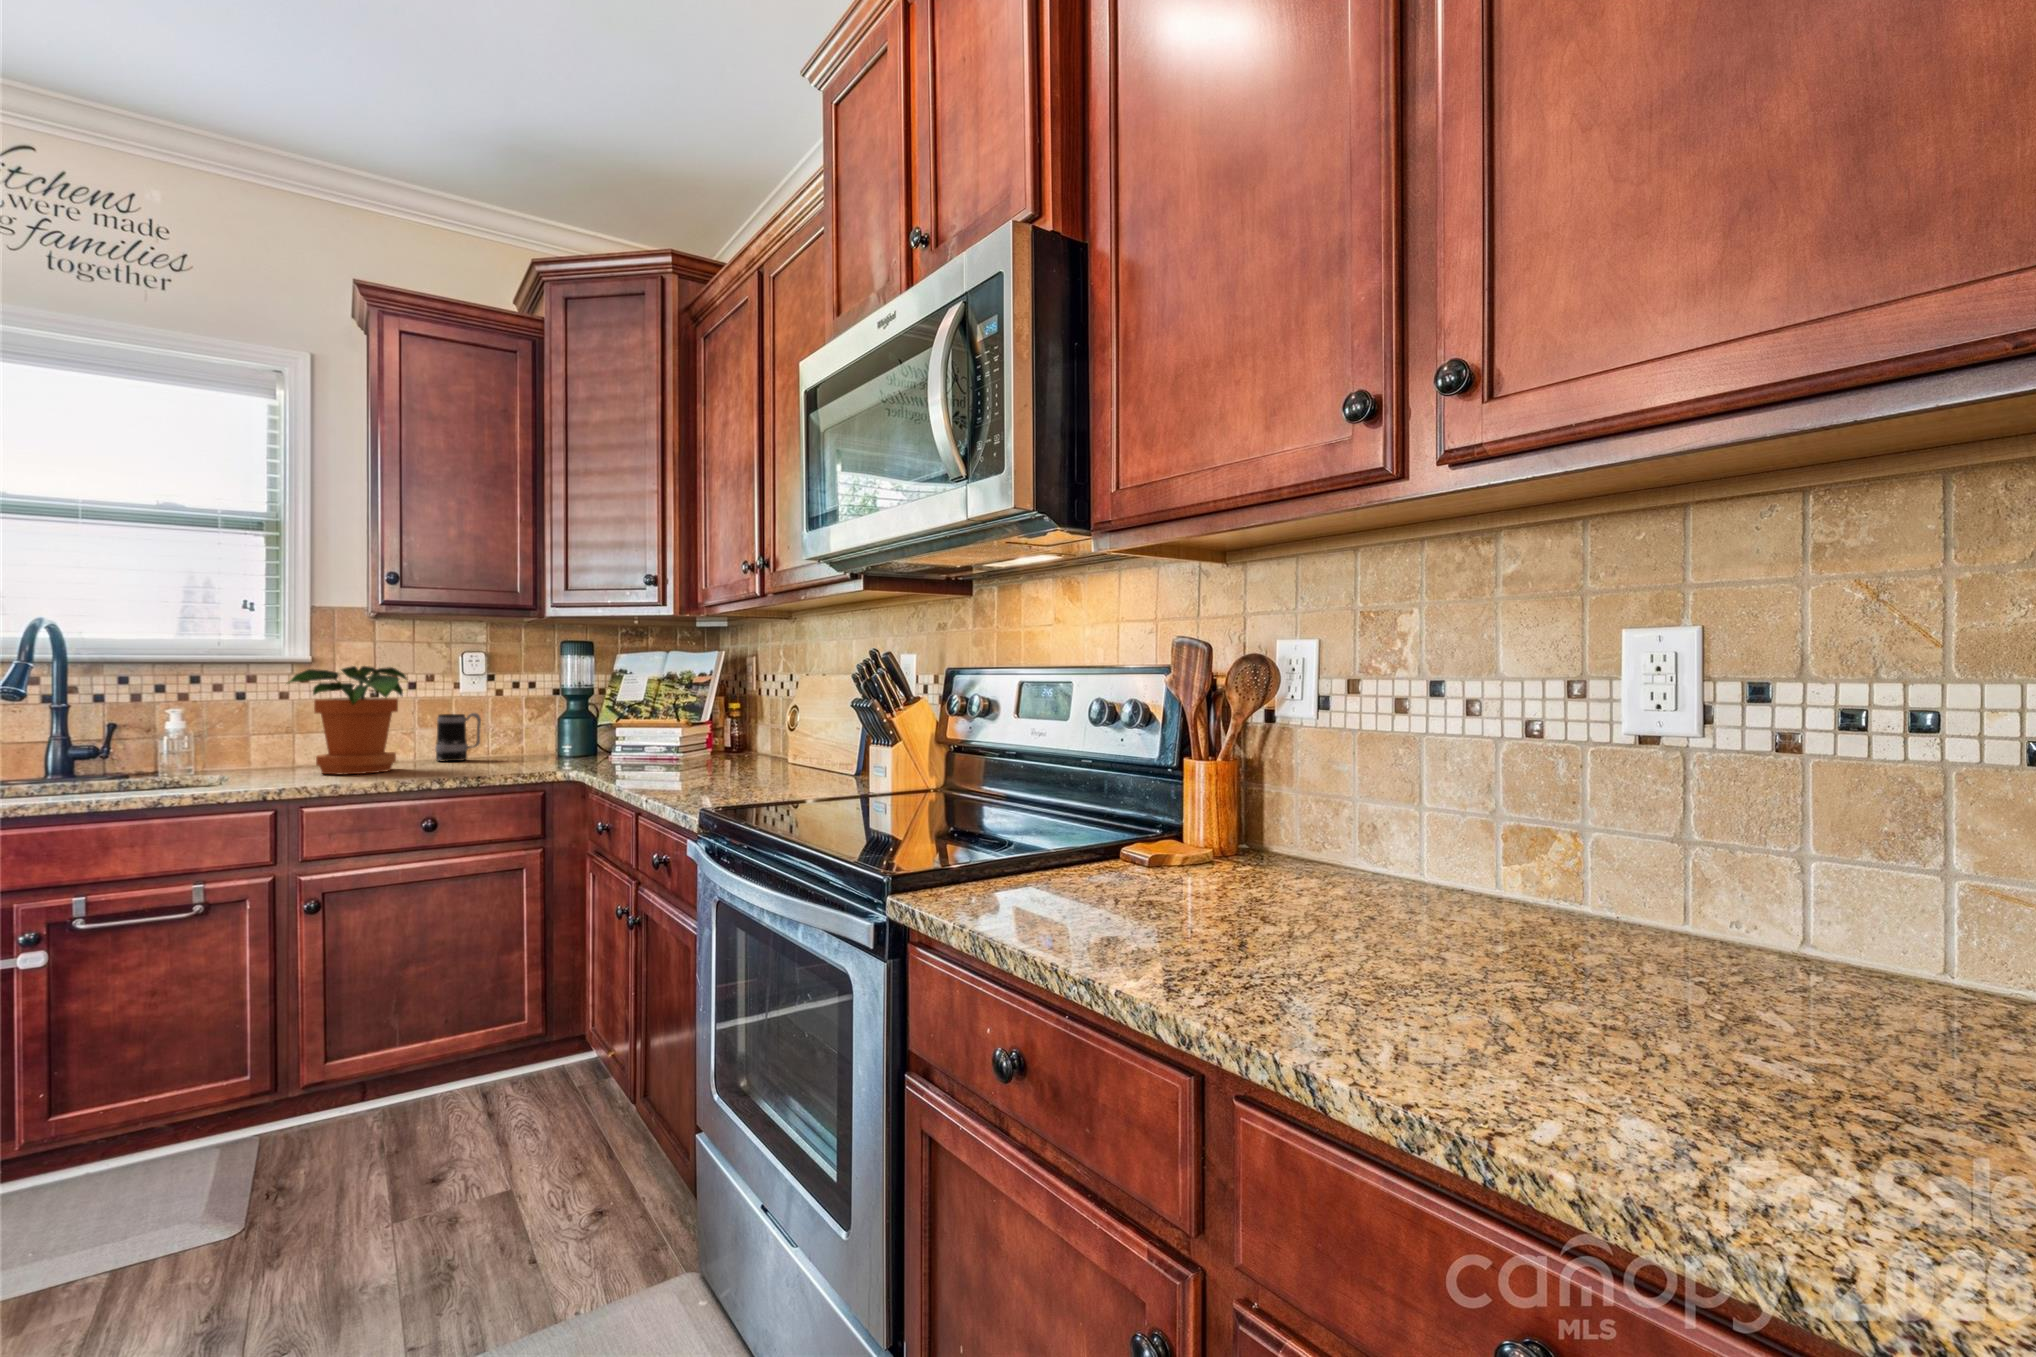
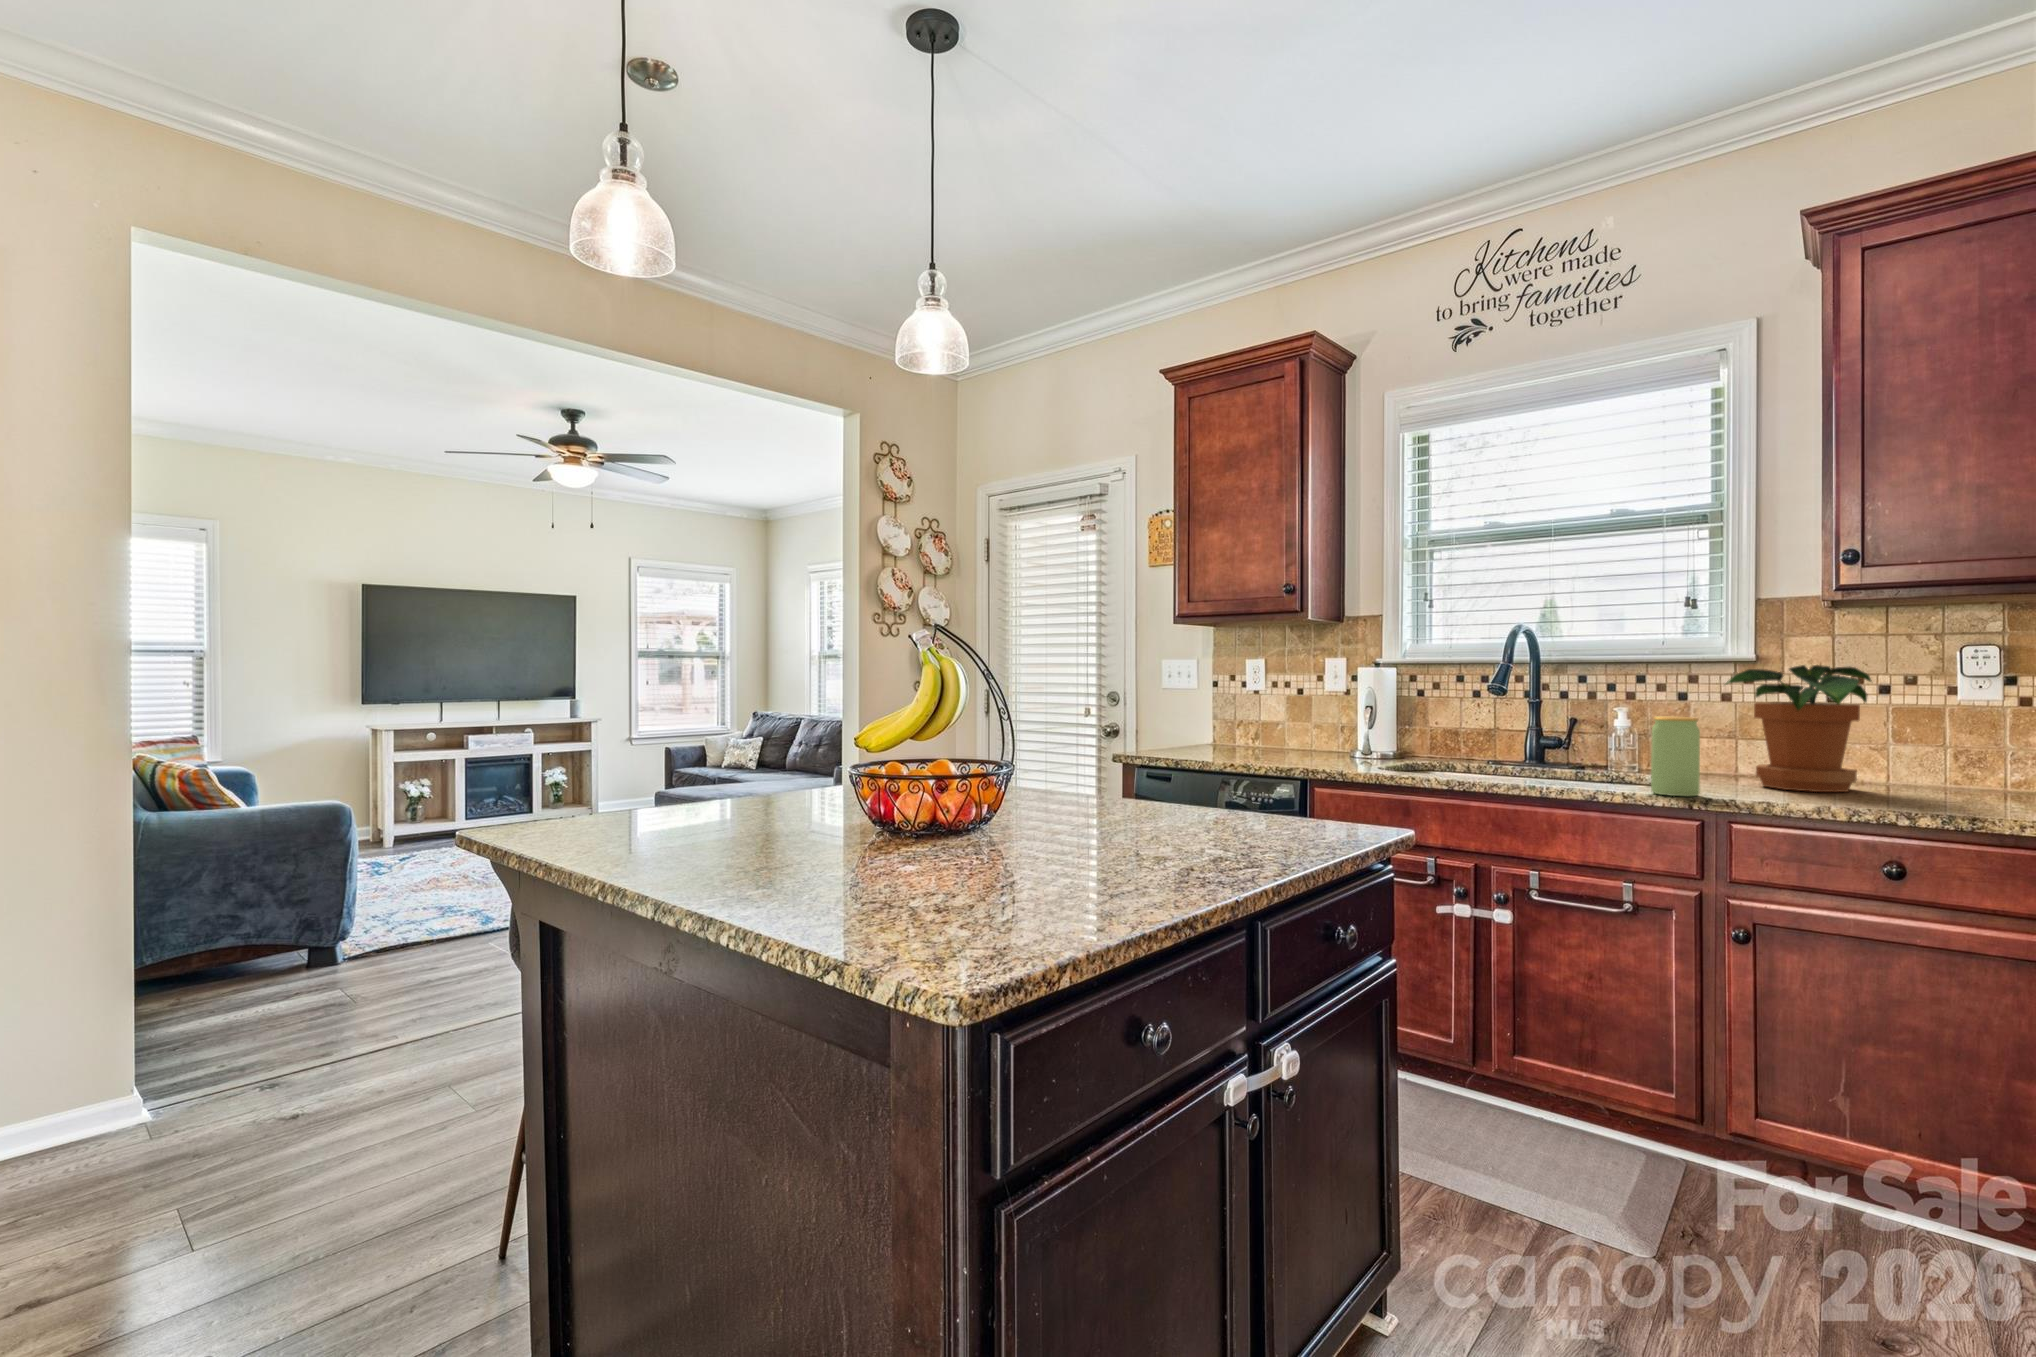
mug: present [435,713,481,761] -> none [1918,726,1991,789]
jar: none [222,714,271,791] -> present [1651,717,1700,796]

